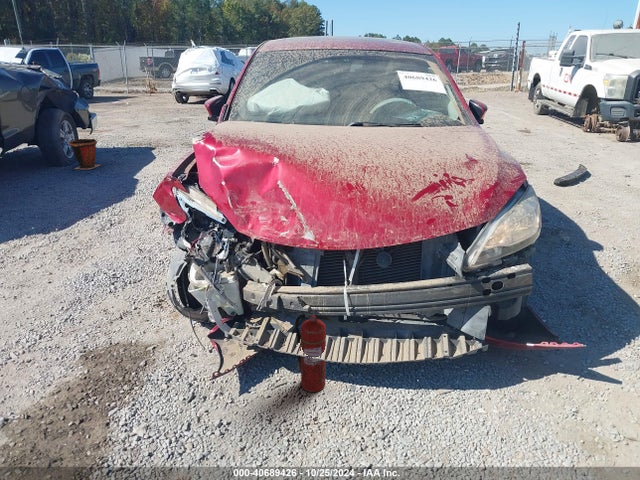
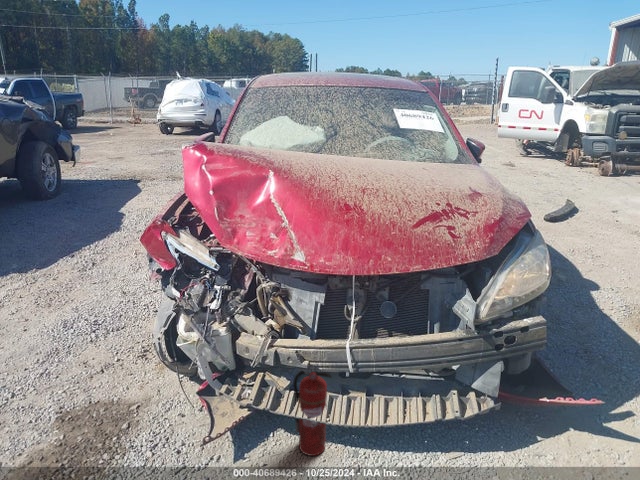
waste bin: present [69,139,100,170] -> none [50,170,83,204]

